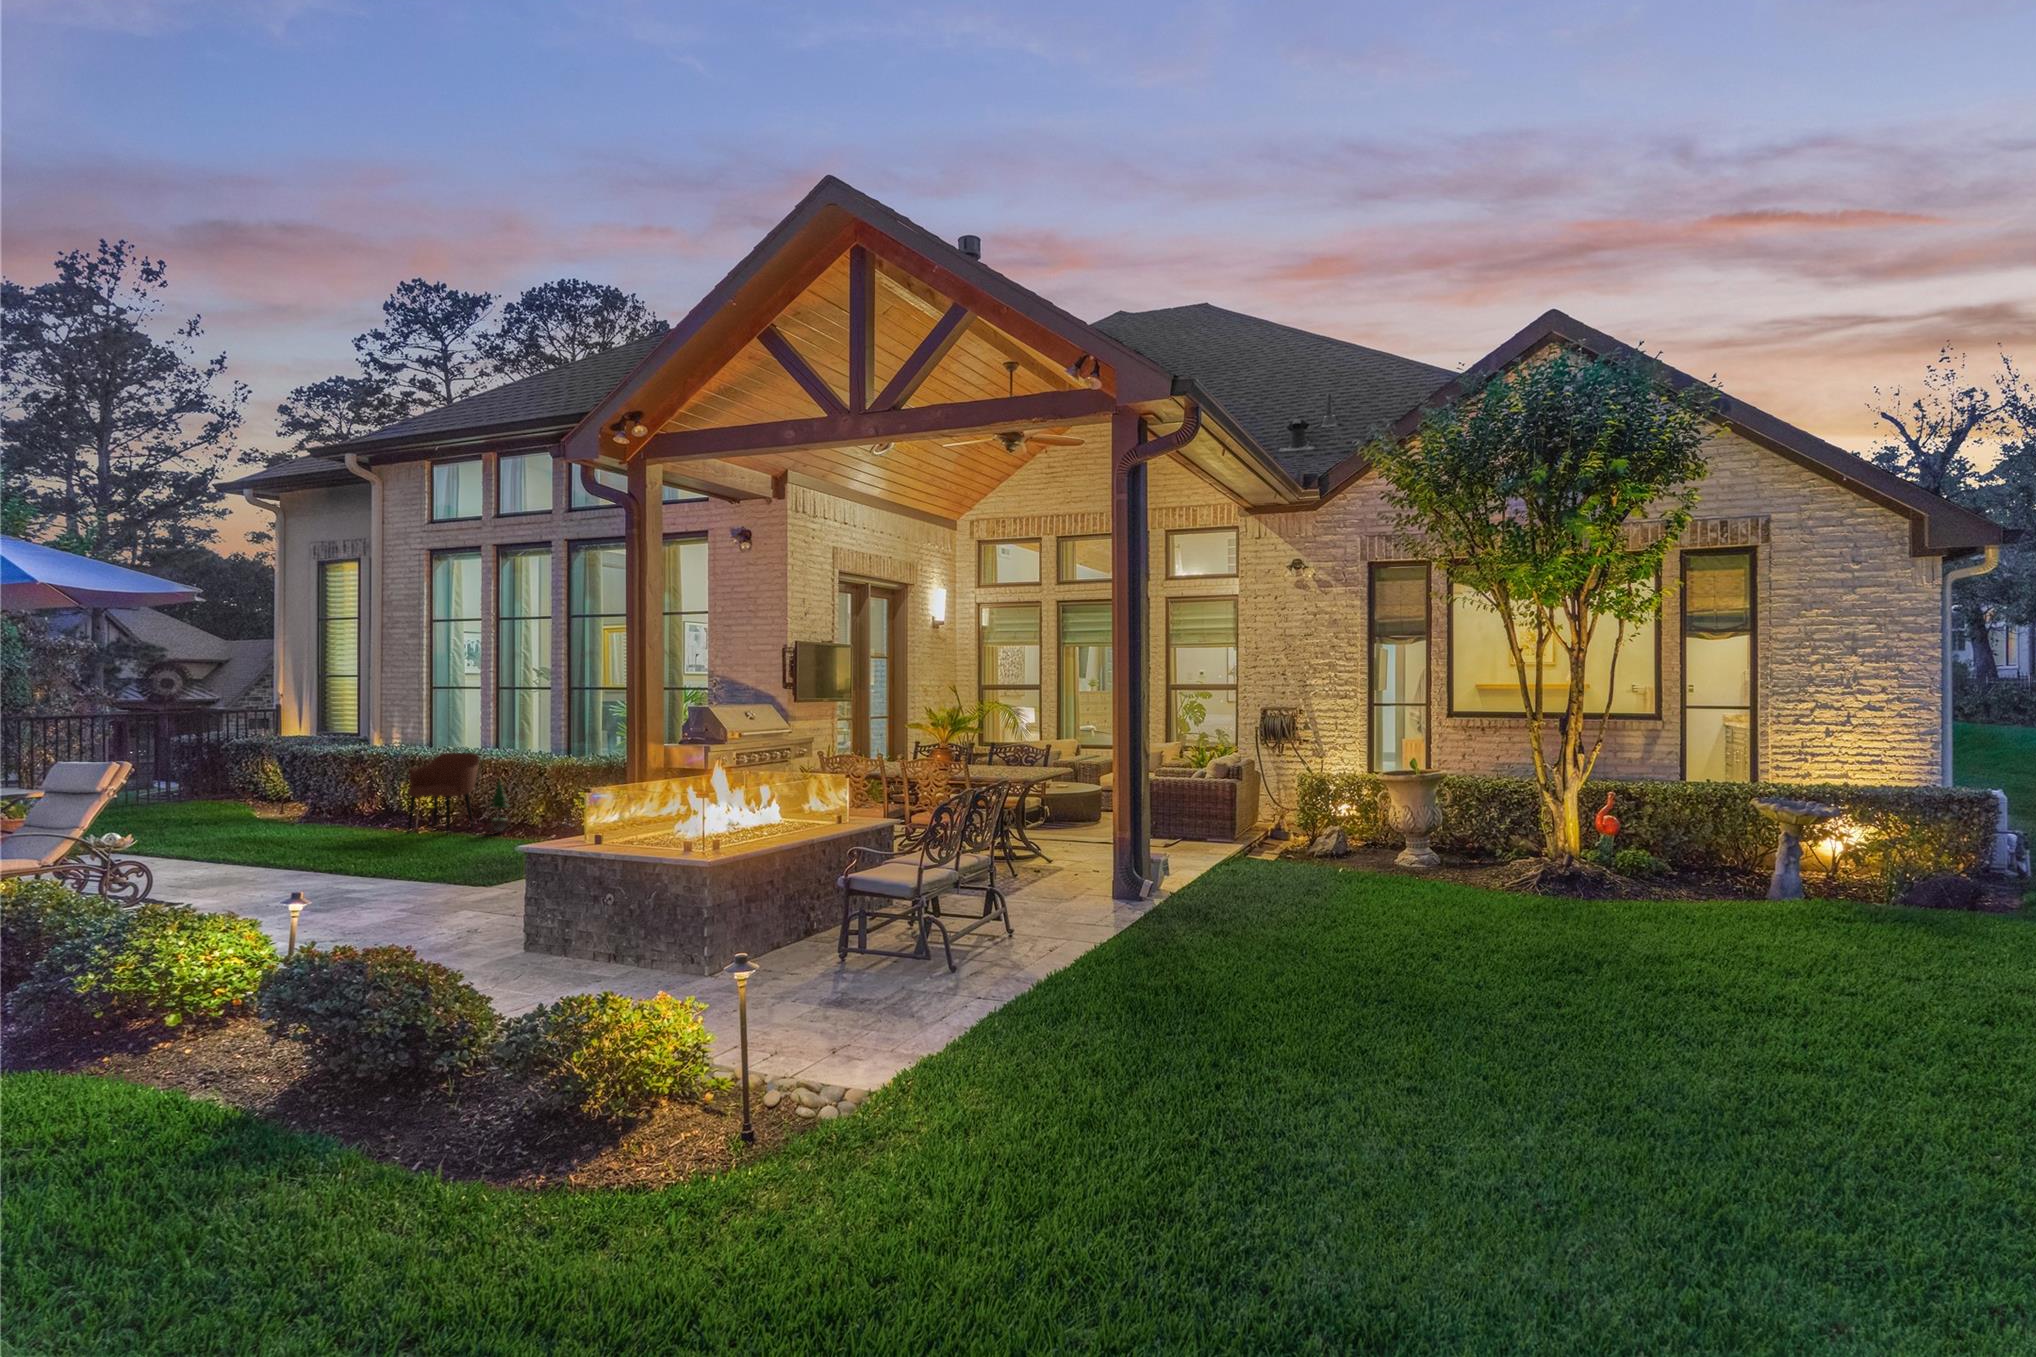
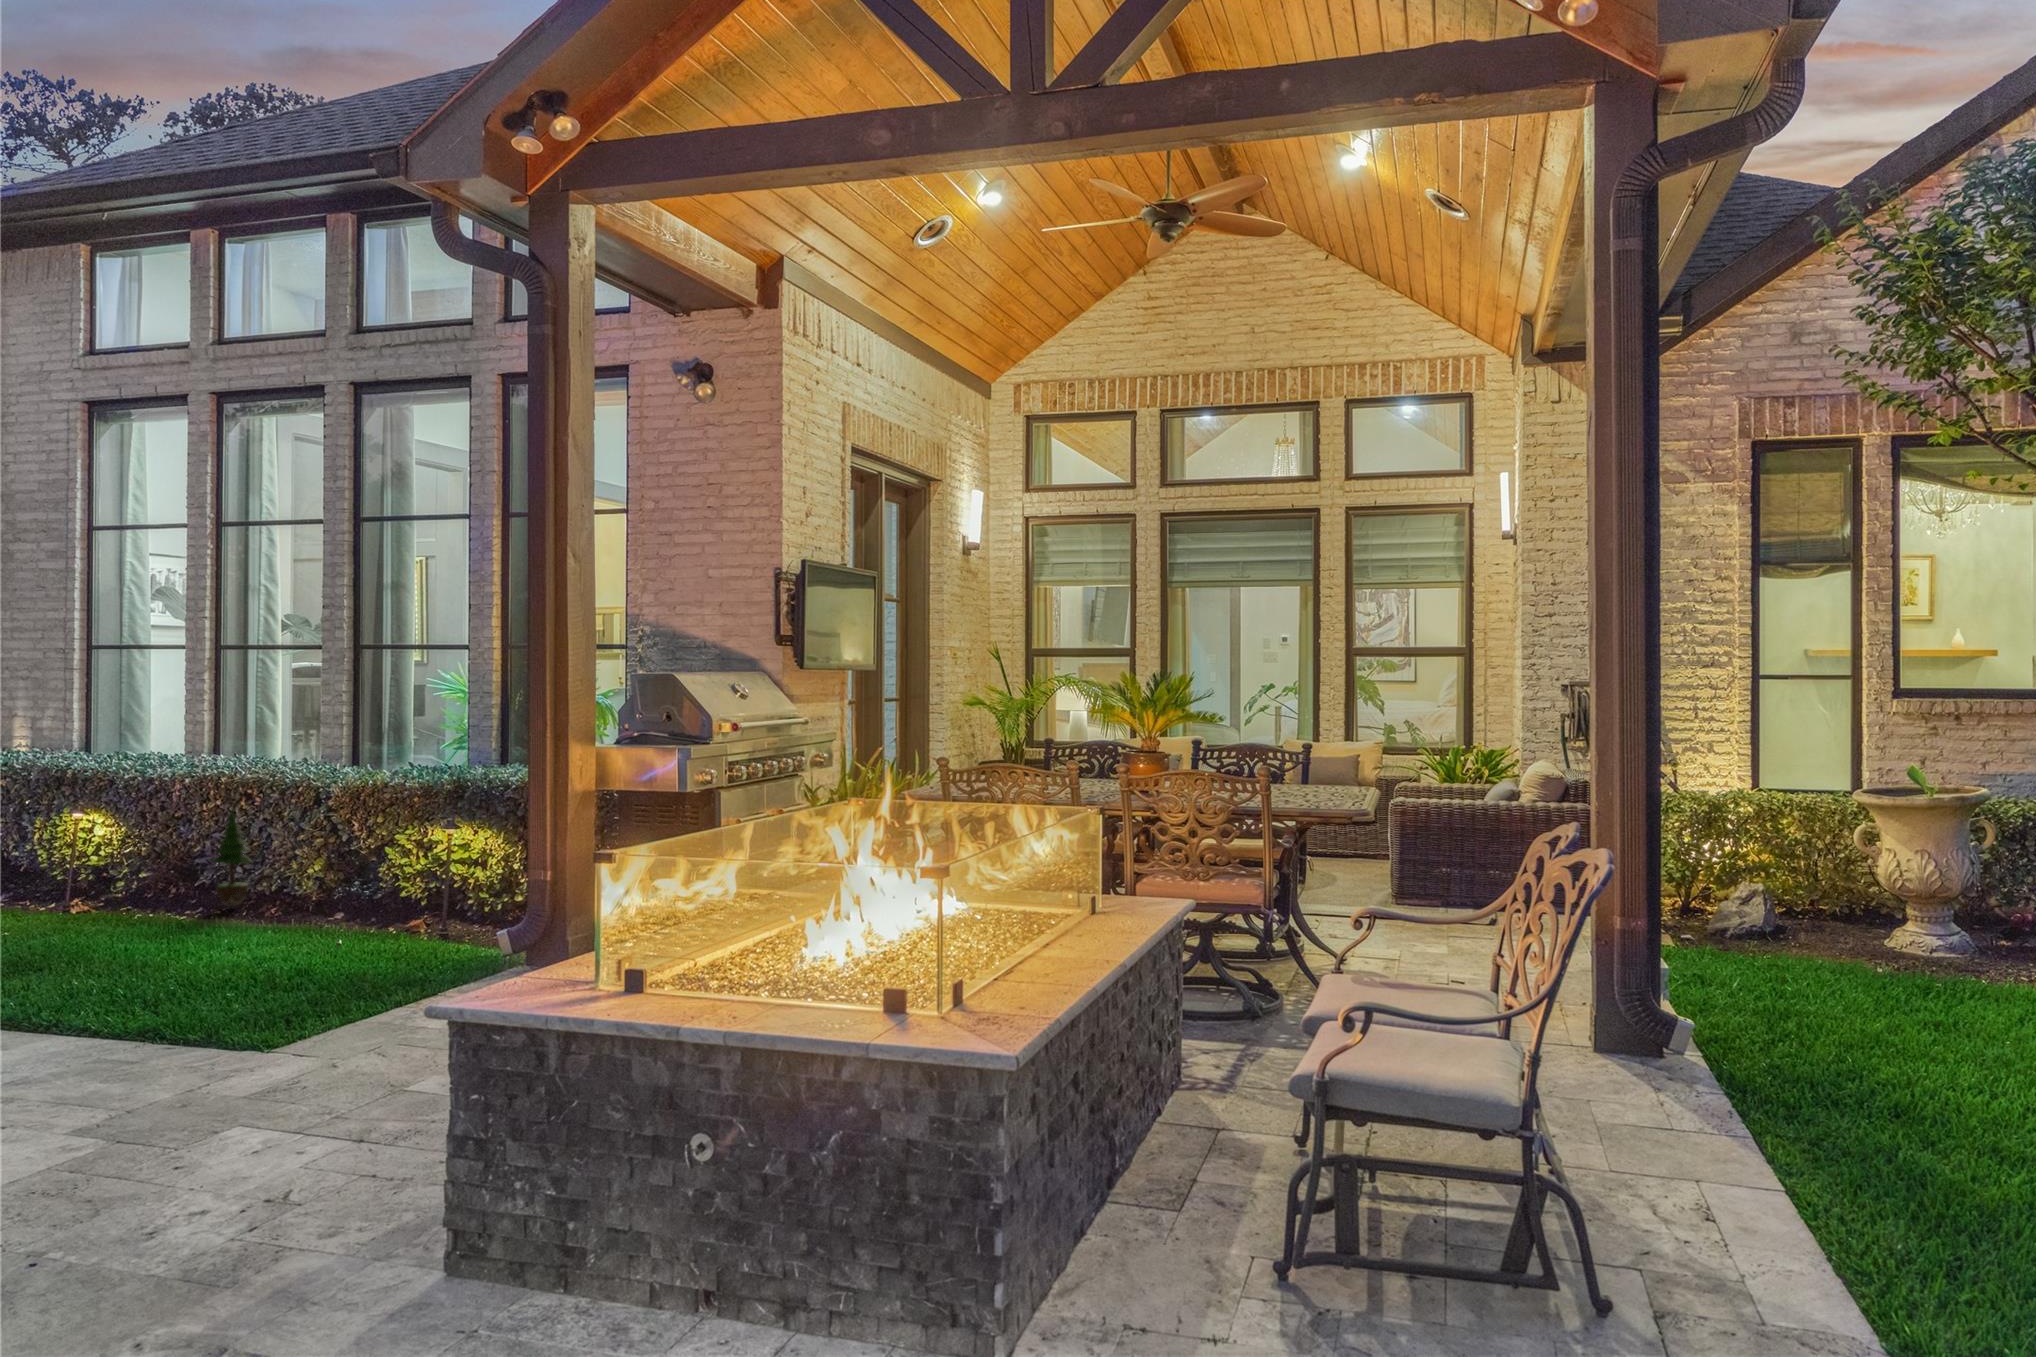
armchair: present [408,753,479,834] -> none [53,763,190,915]

